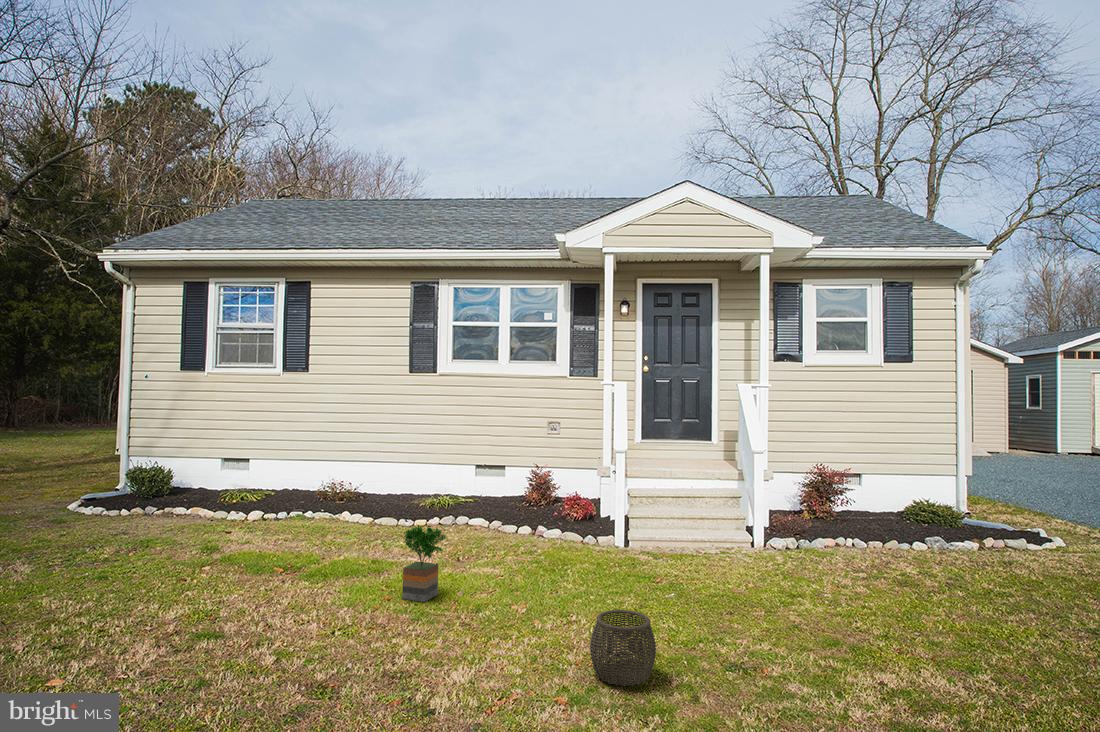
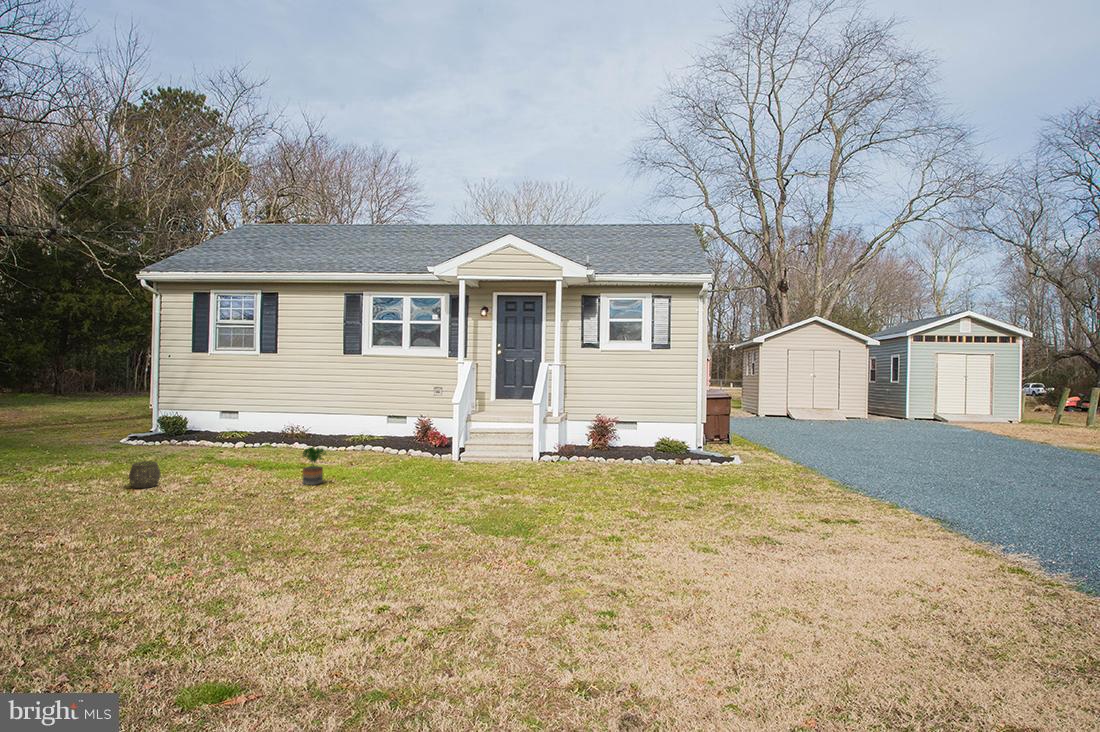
woven basket: present [590,610,656,686] -> present [129,462,160,488]

